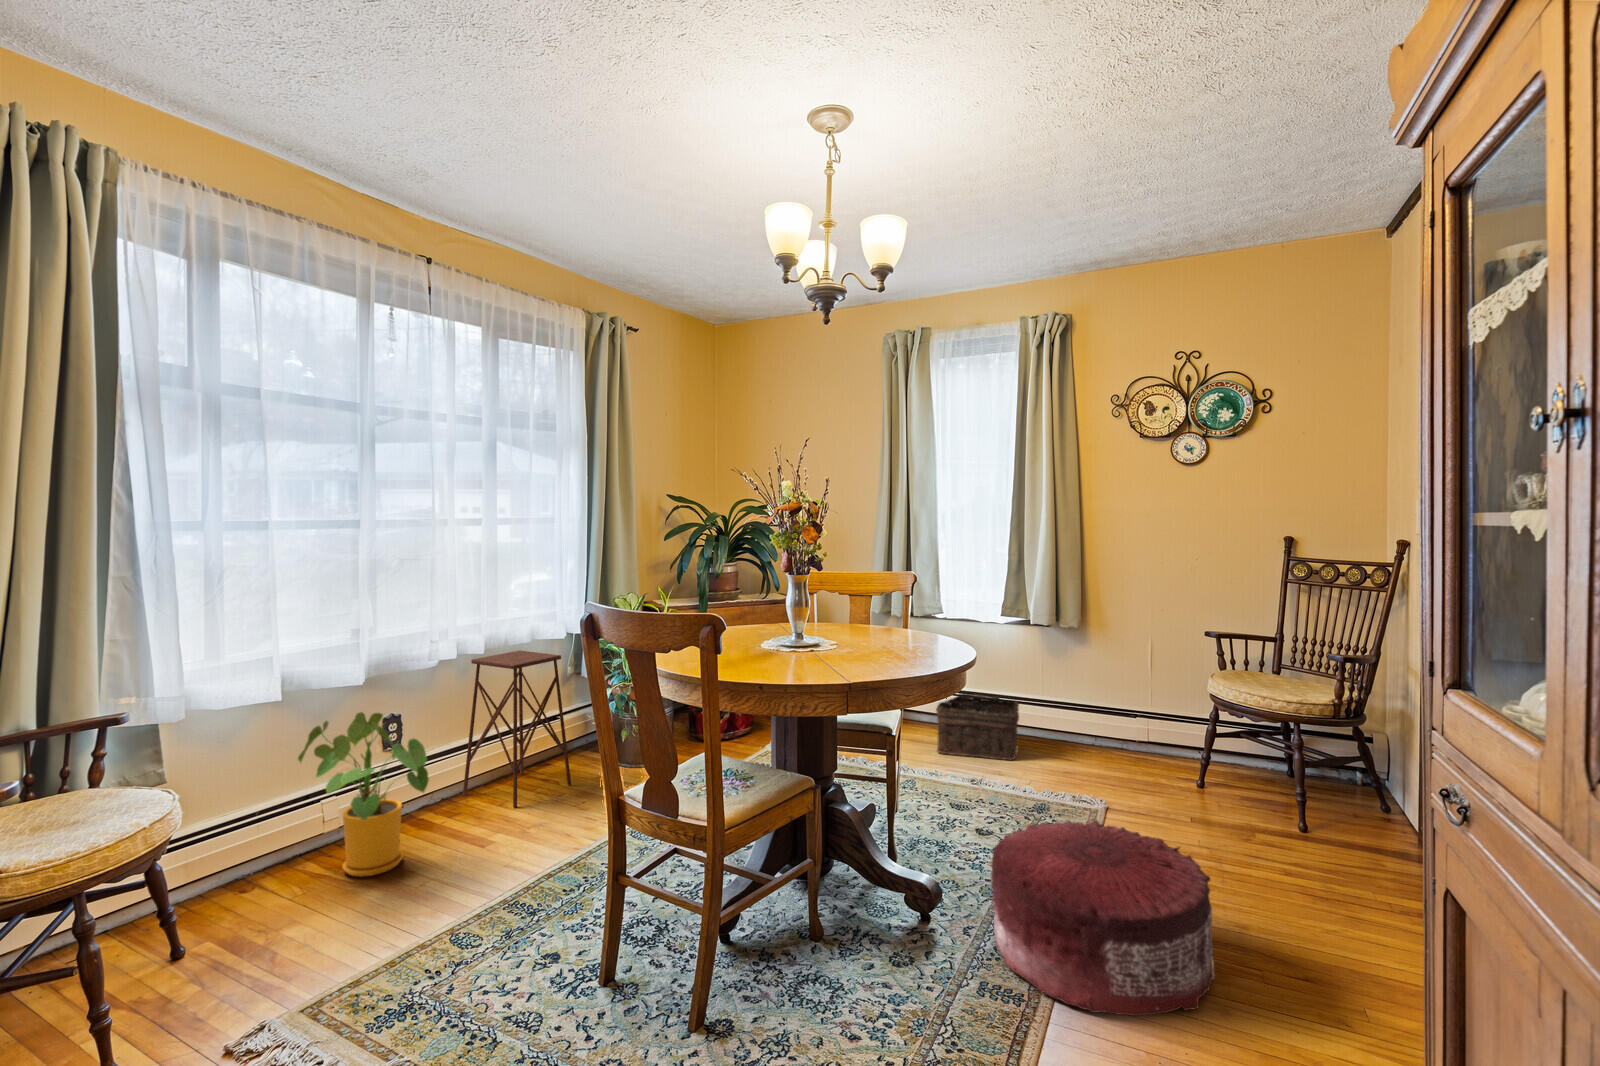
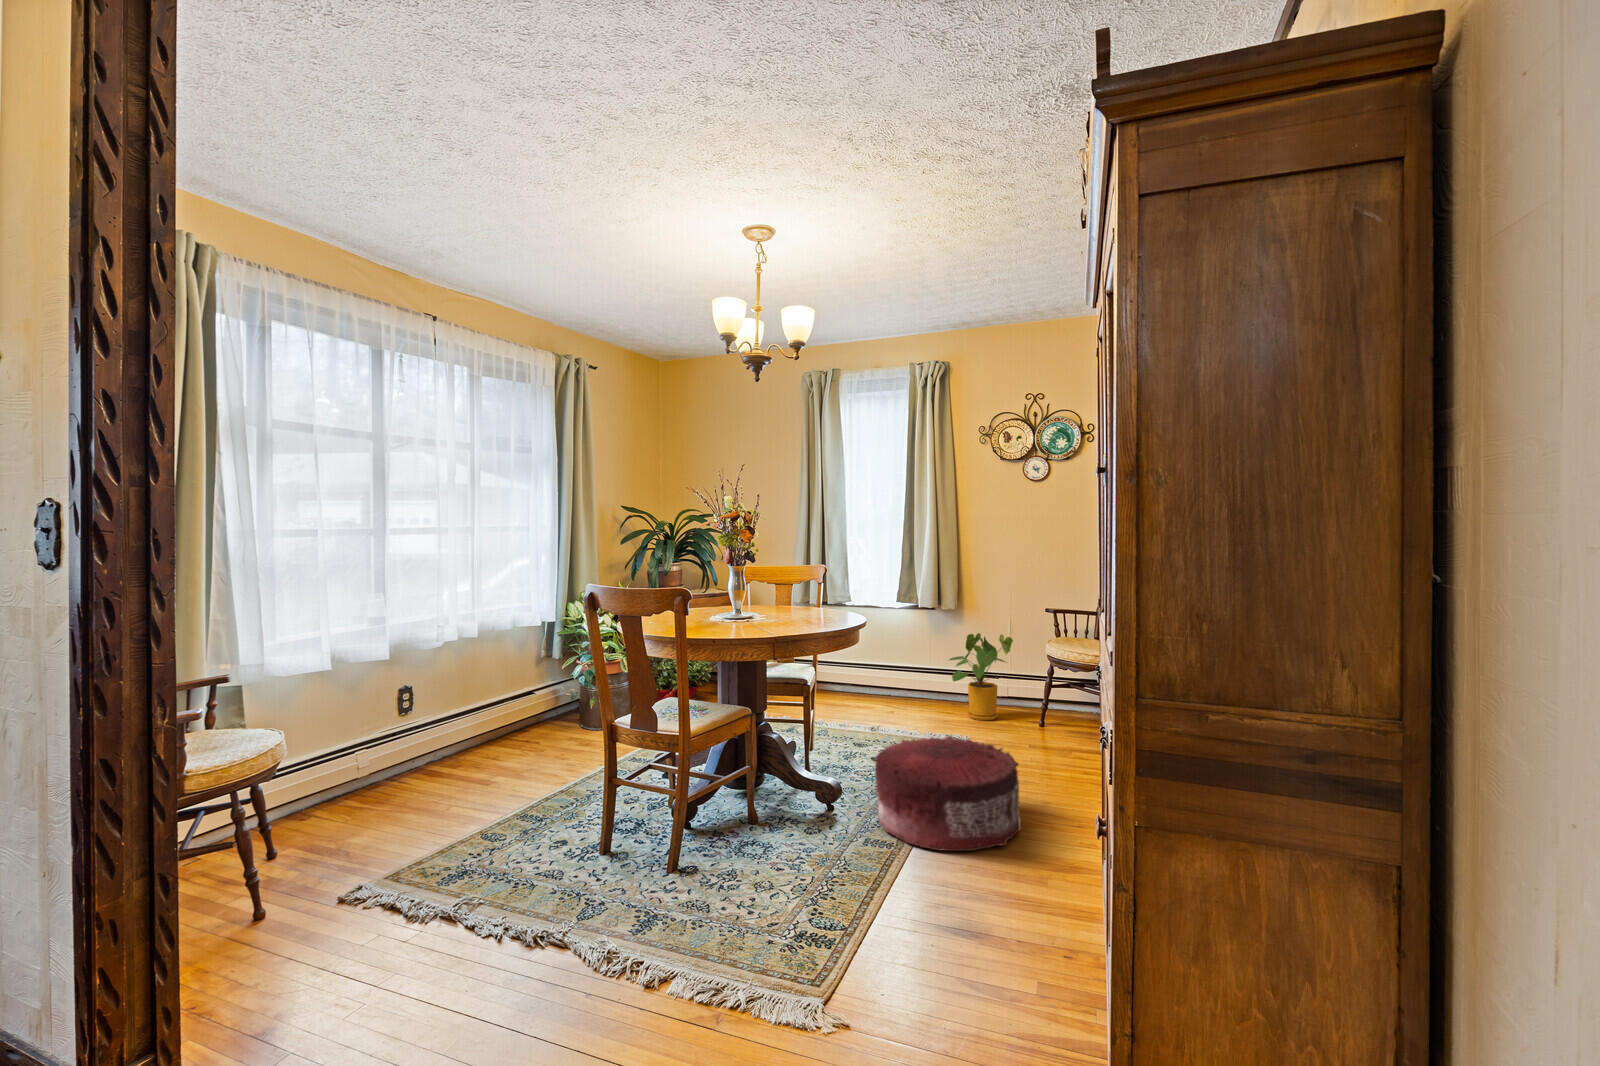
side table: present [463,650,571,808] -> none [463,634,552,758]
basket: present [936,693,1019,760] -> none [845,663,910,714]
house plant: present [298,712,429,877] -> present [949,633,1013,721]

